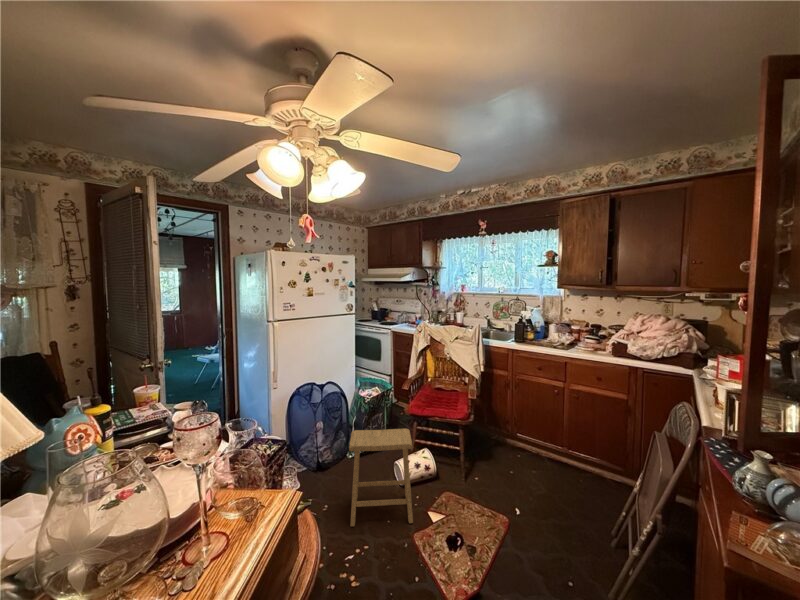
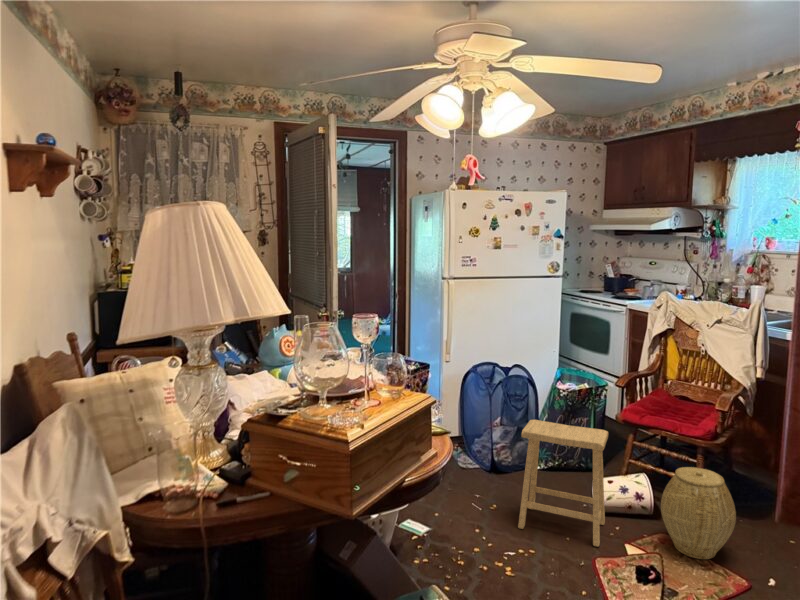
woven basket: none [446,441,492,508] -> present [661,467,736,559]

